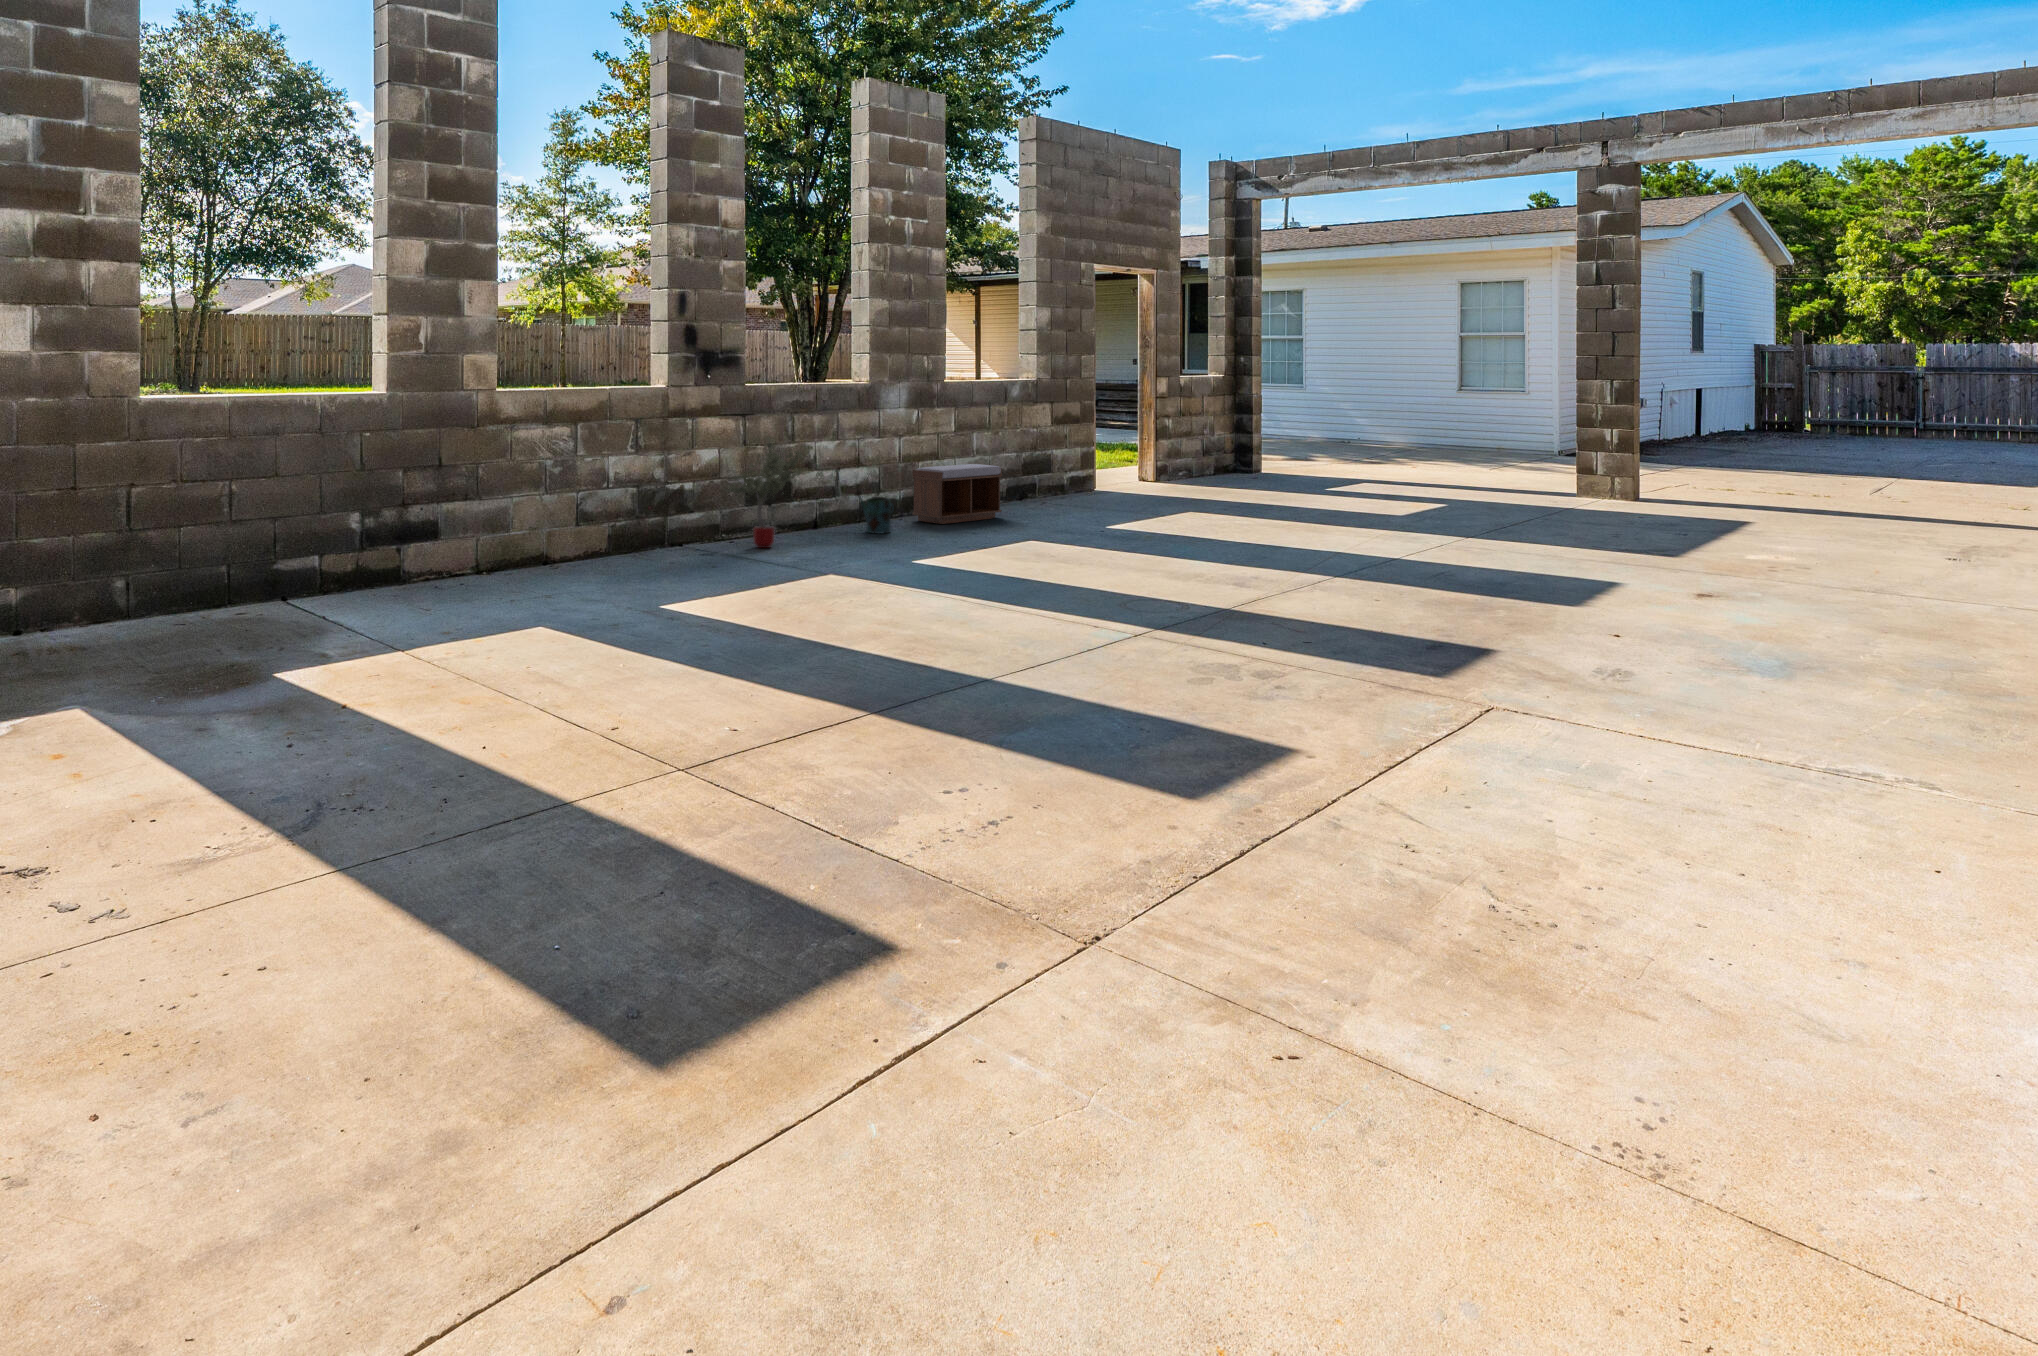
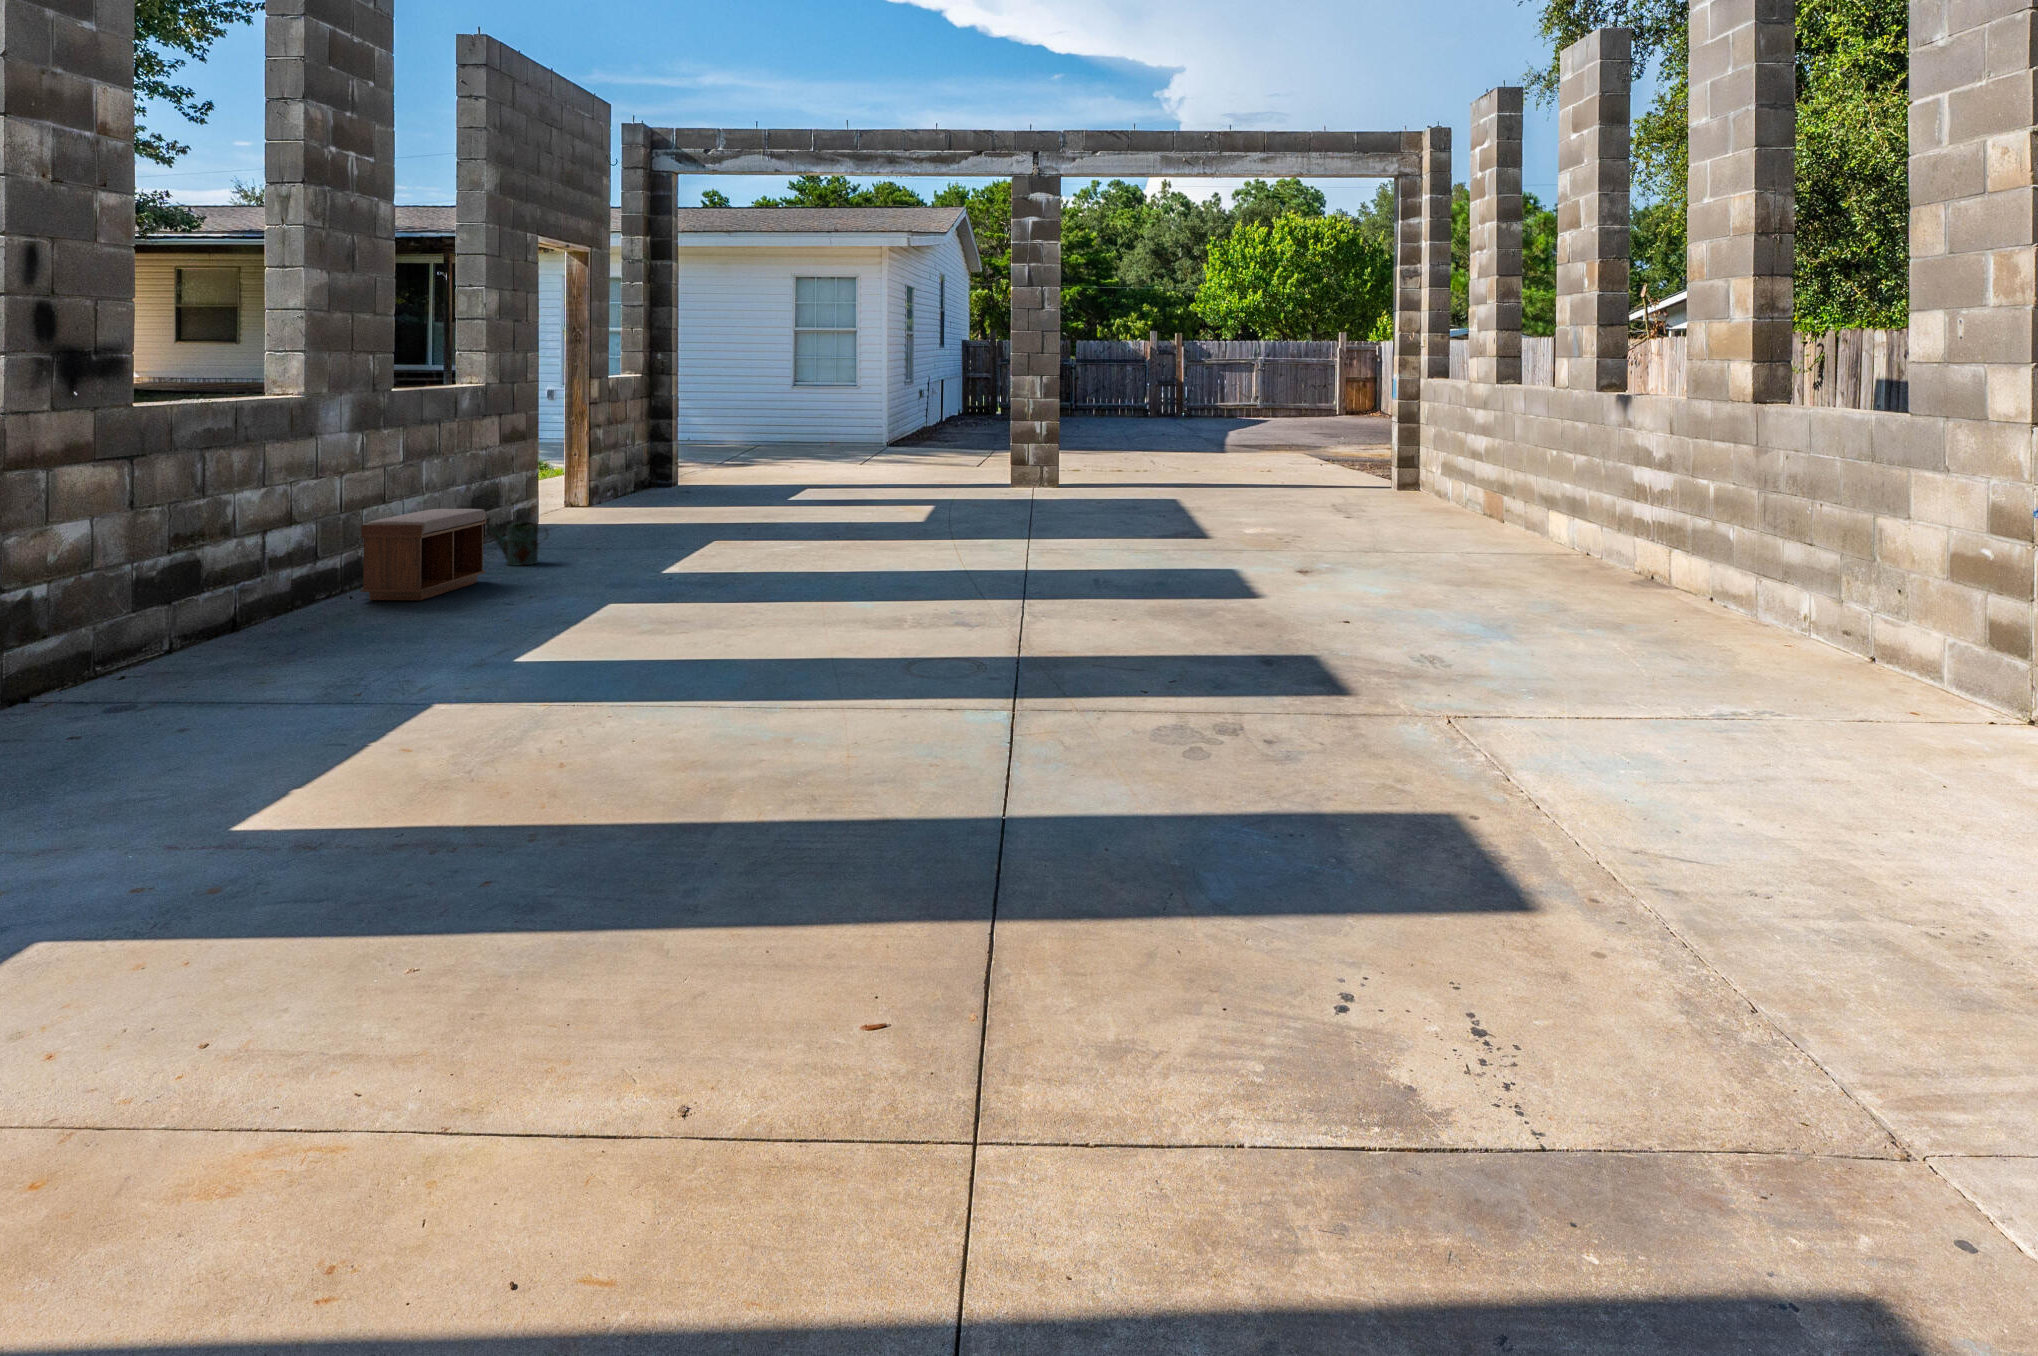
potted tree: present [726,437,803,548] -> none [117,490,258,681]
watering can: present [855,491,894,534] -> present [486,518,548,565]

